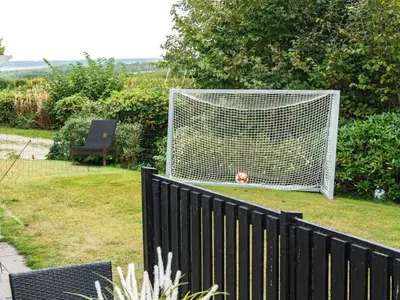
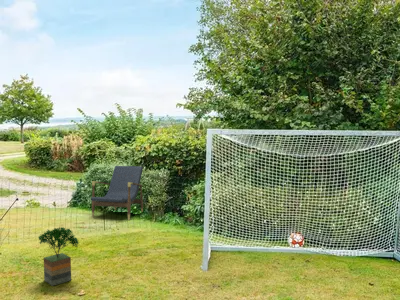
potted tree: none [45,156,71,192] -> present [38,227,79,286]

